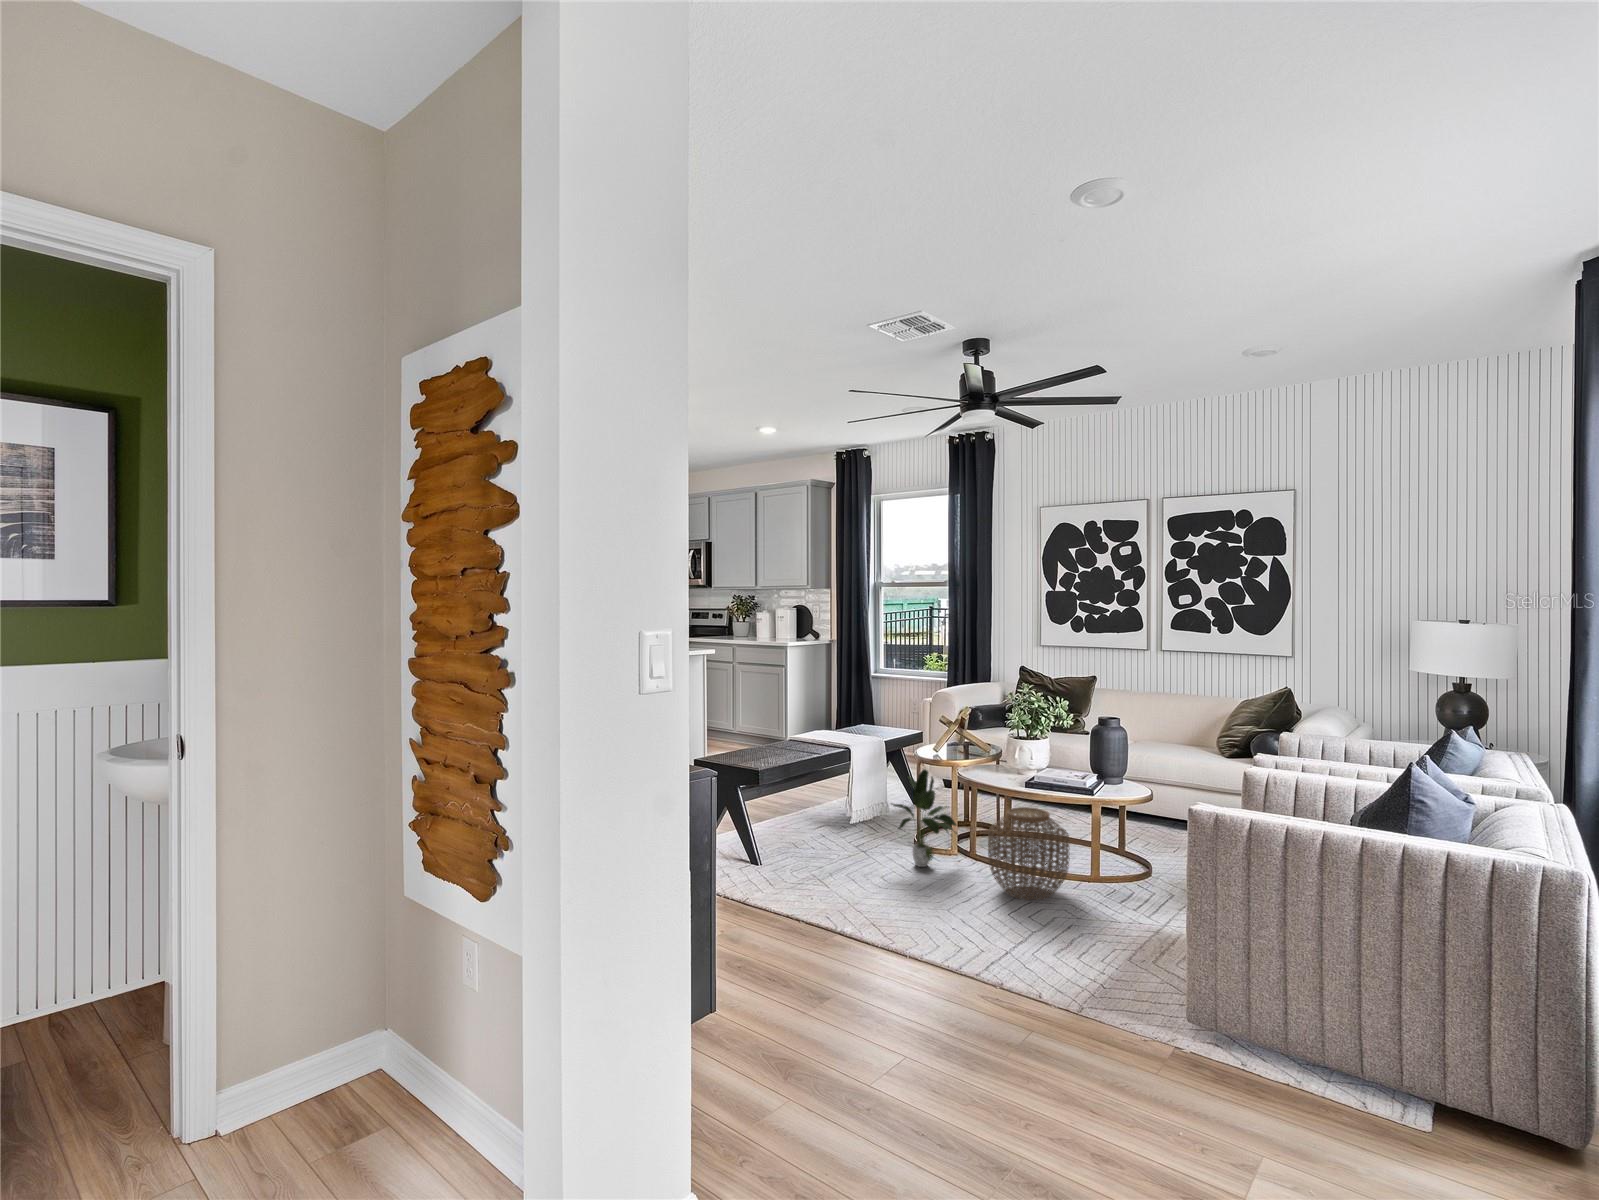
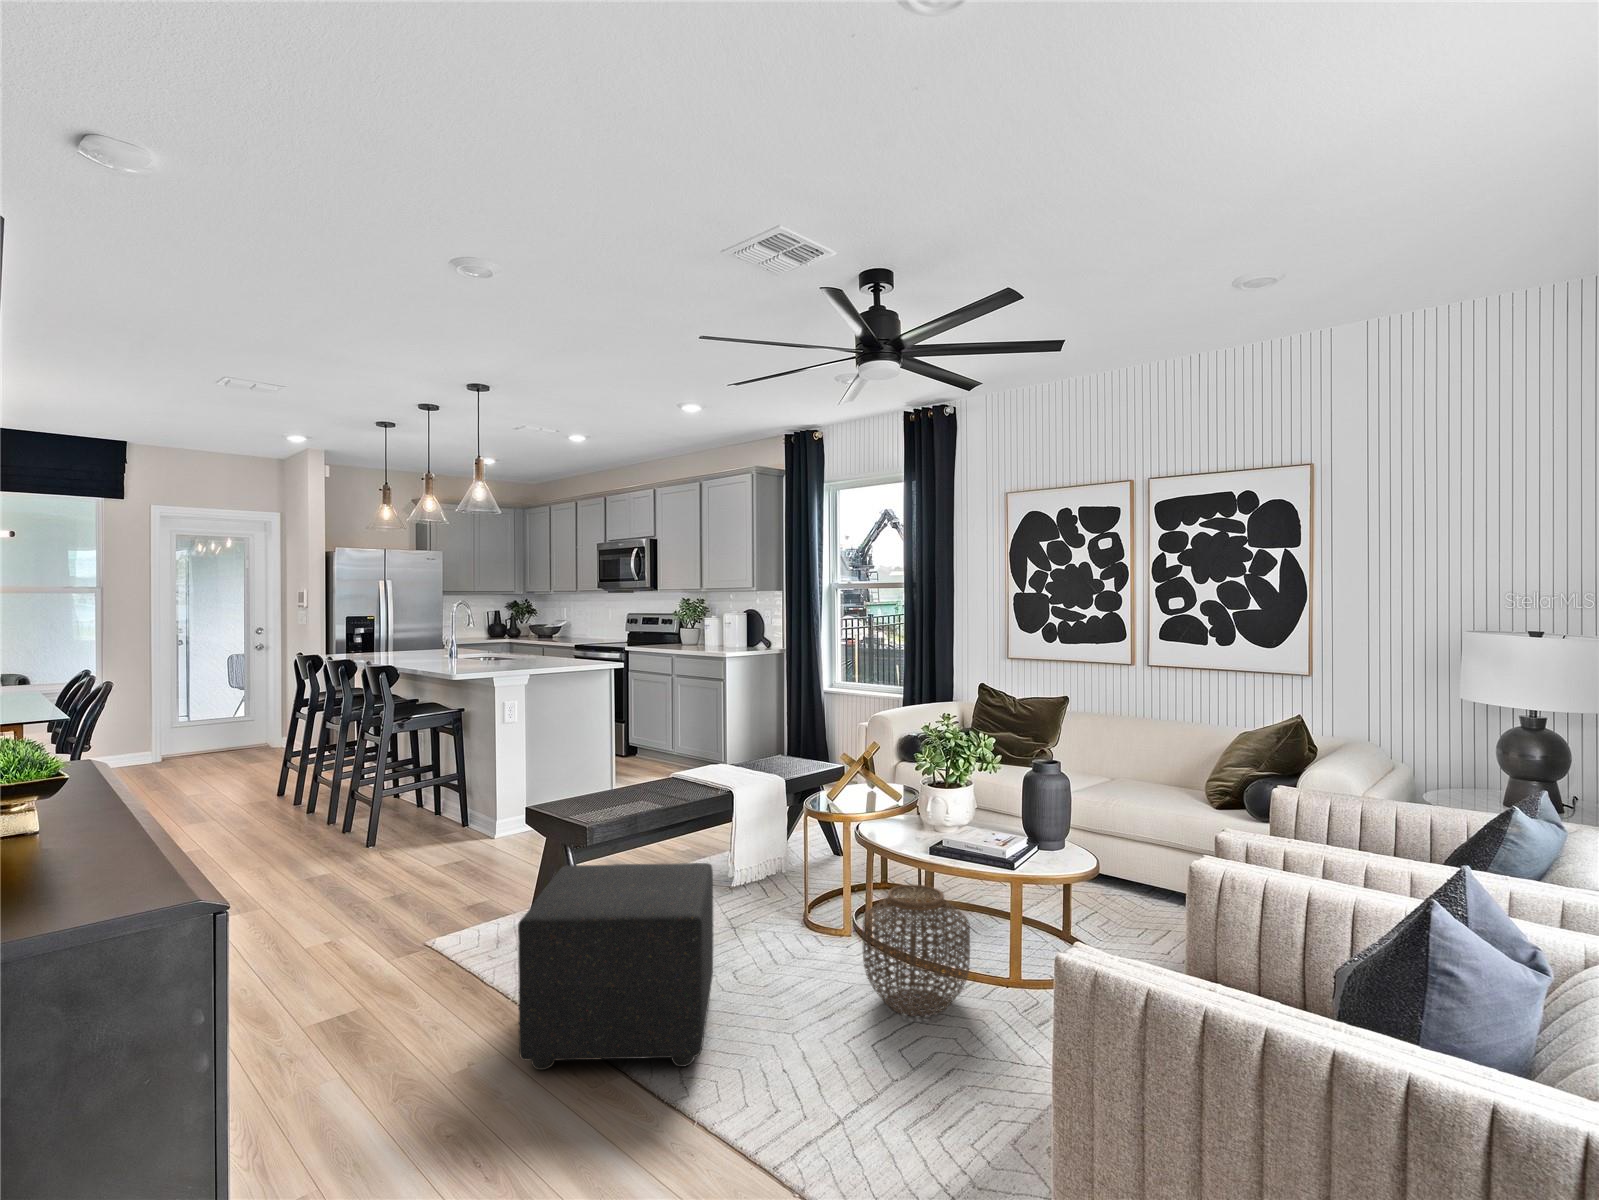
potted plant: present [892,769,957,867] -> none [752,825,845,953]
ottoman: none [762,793,897,933] -> present [518,863,713,1070]

